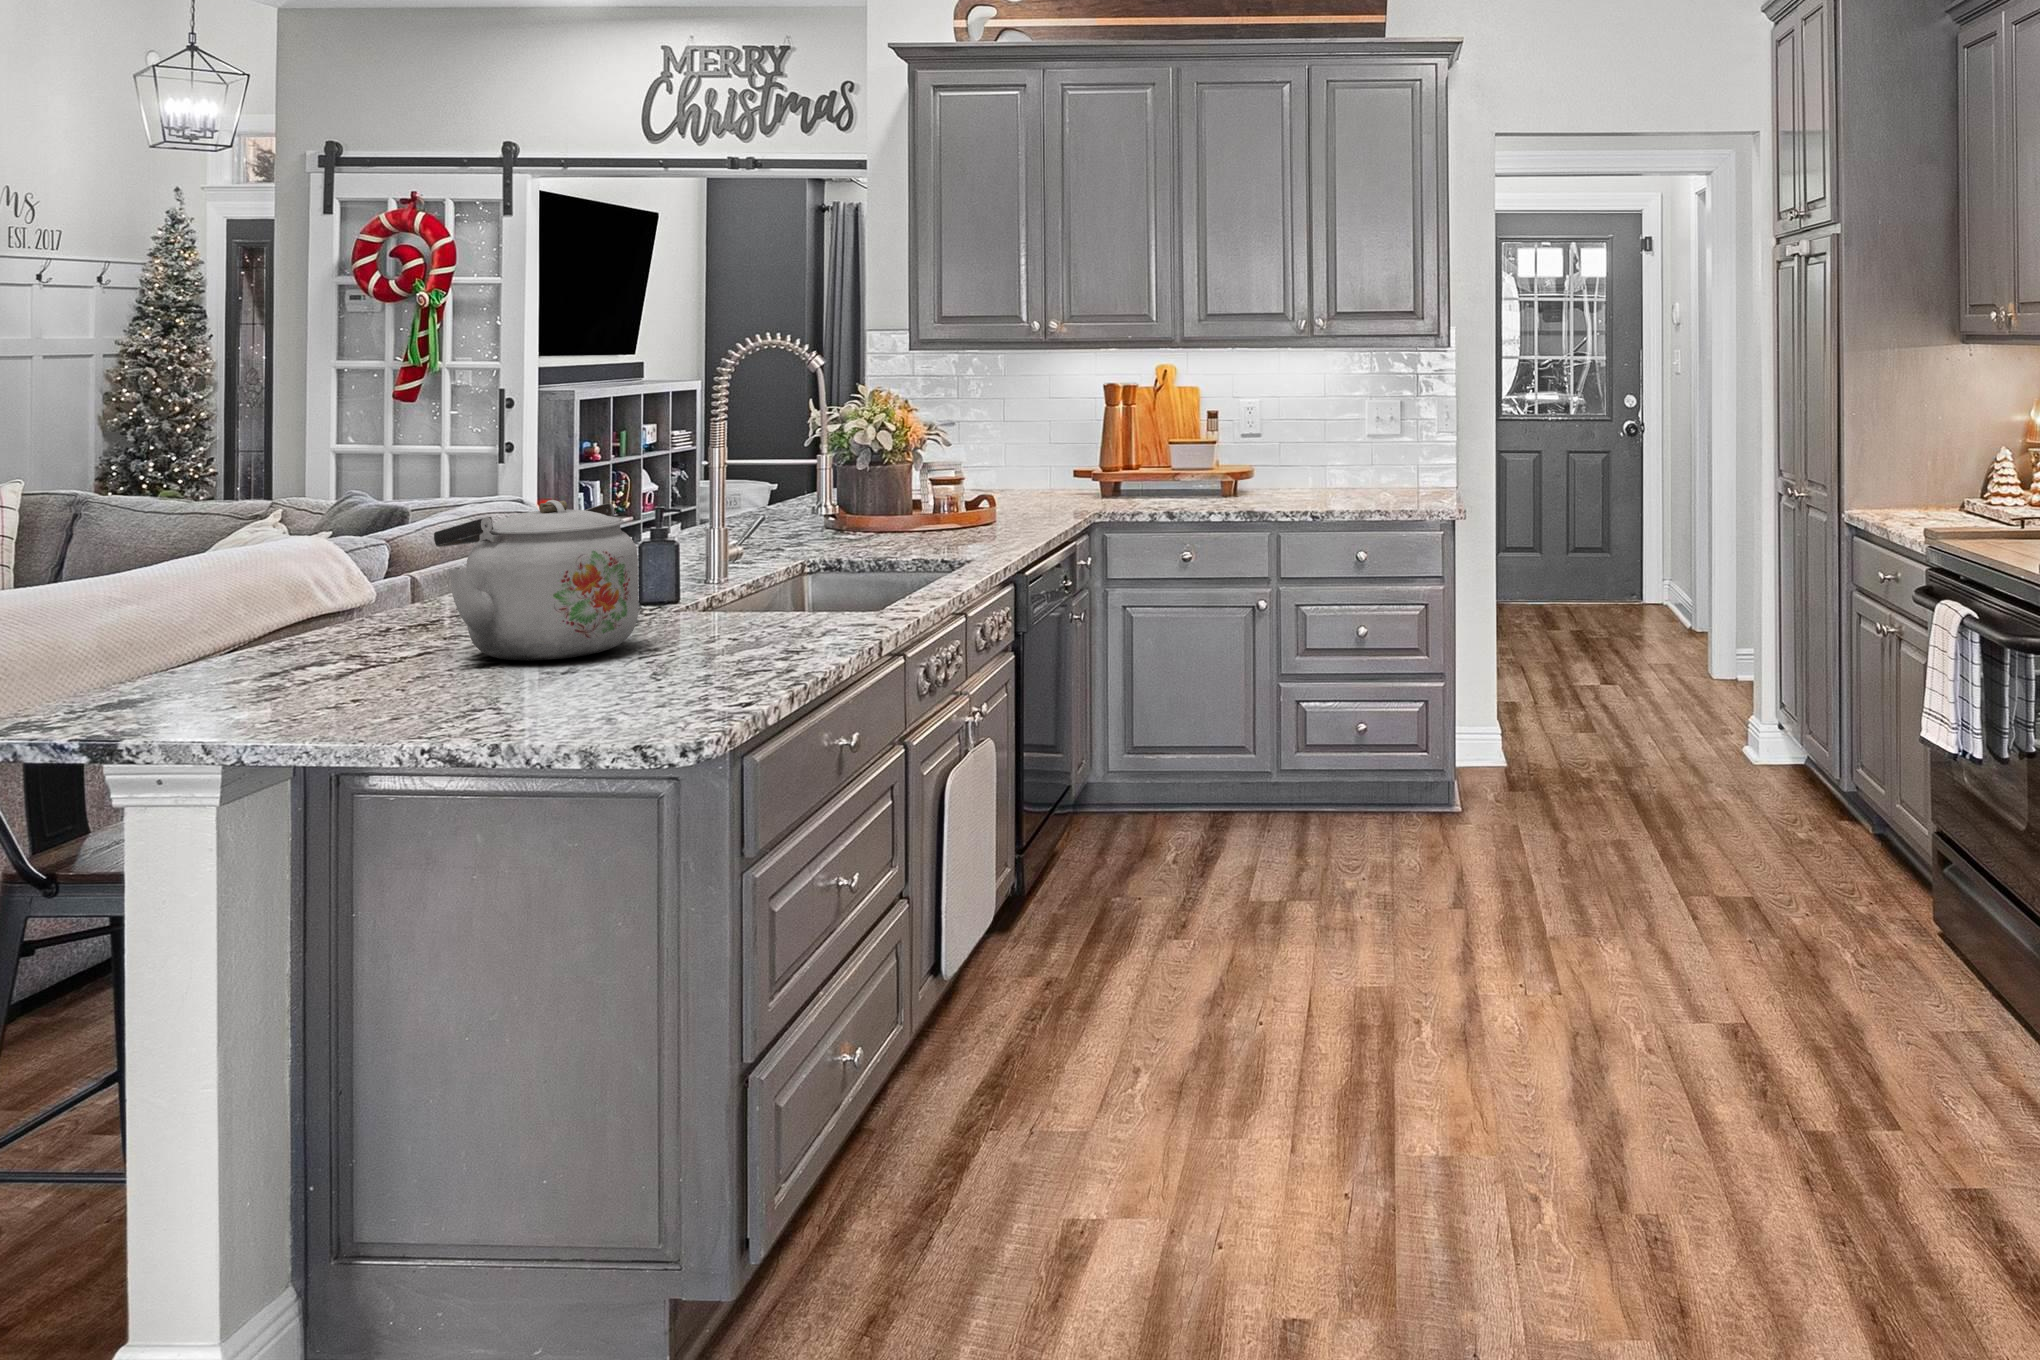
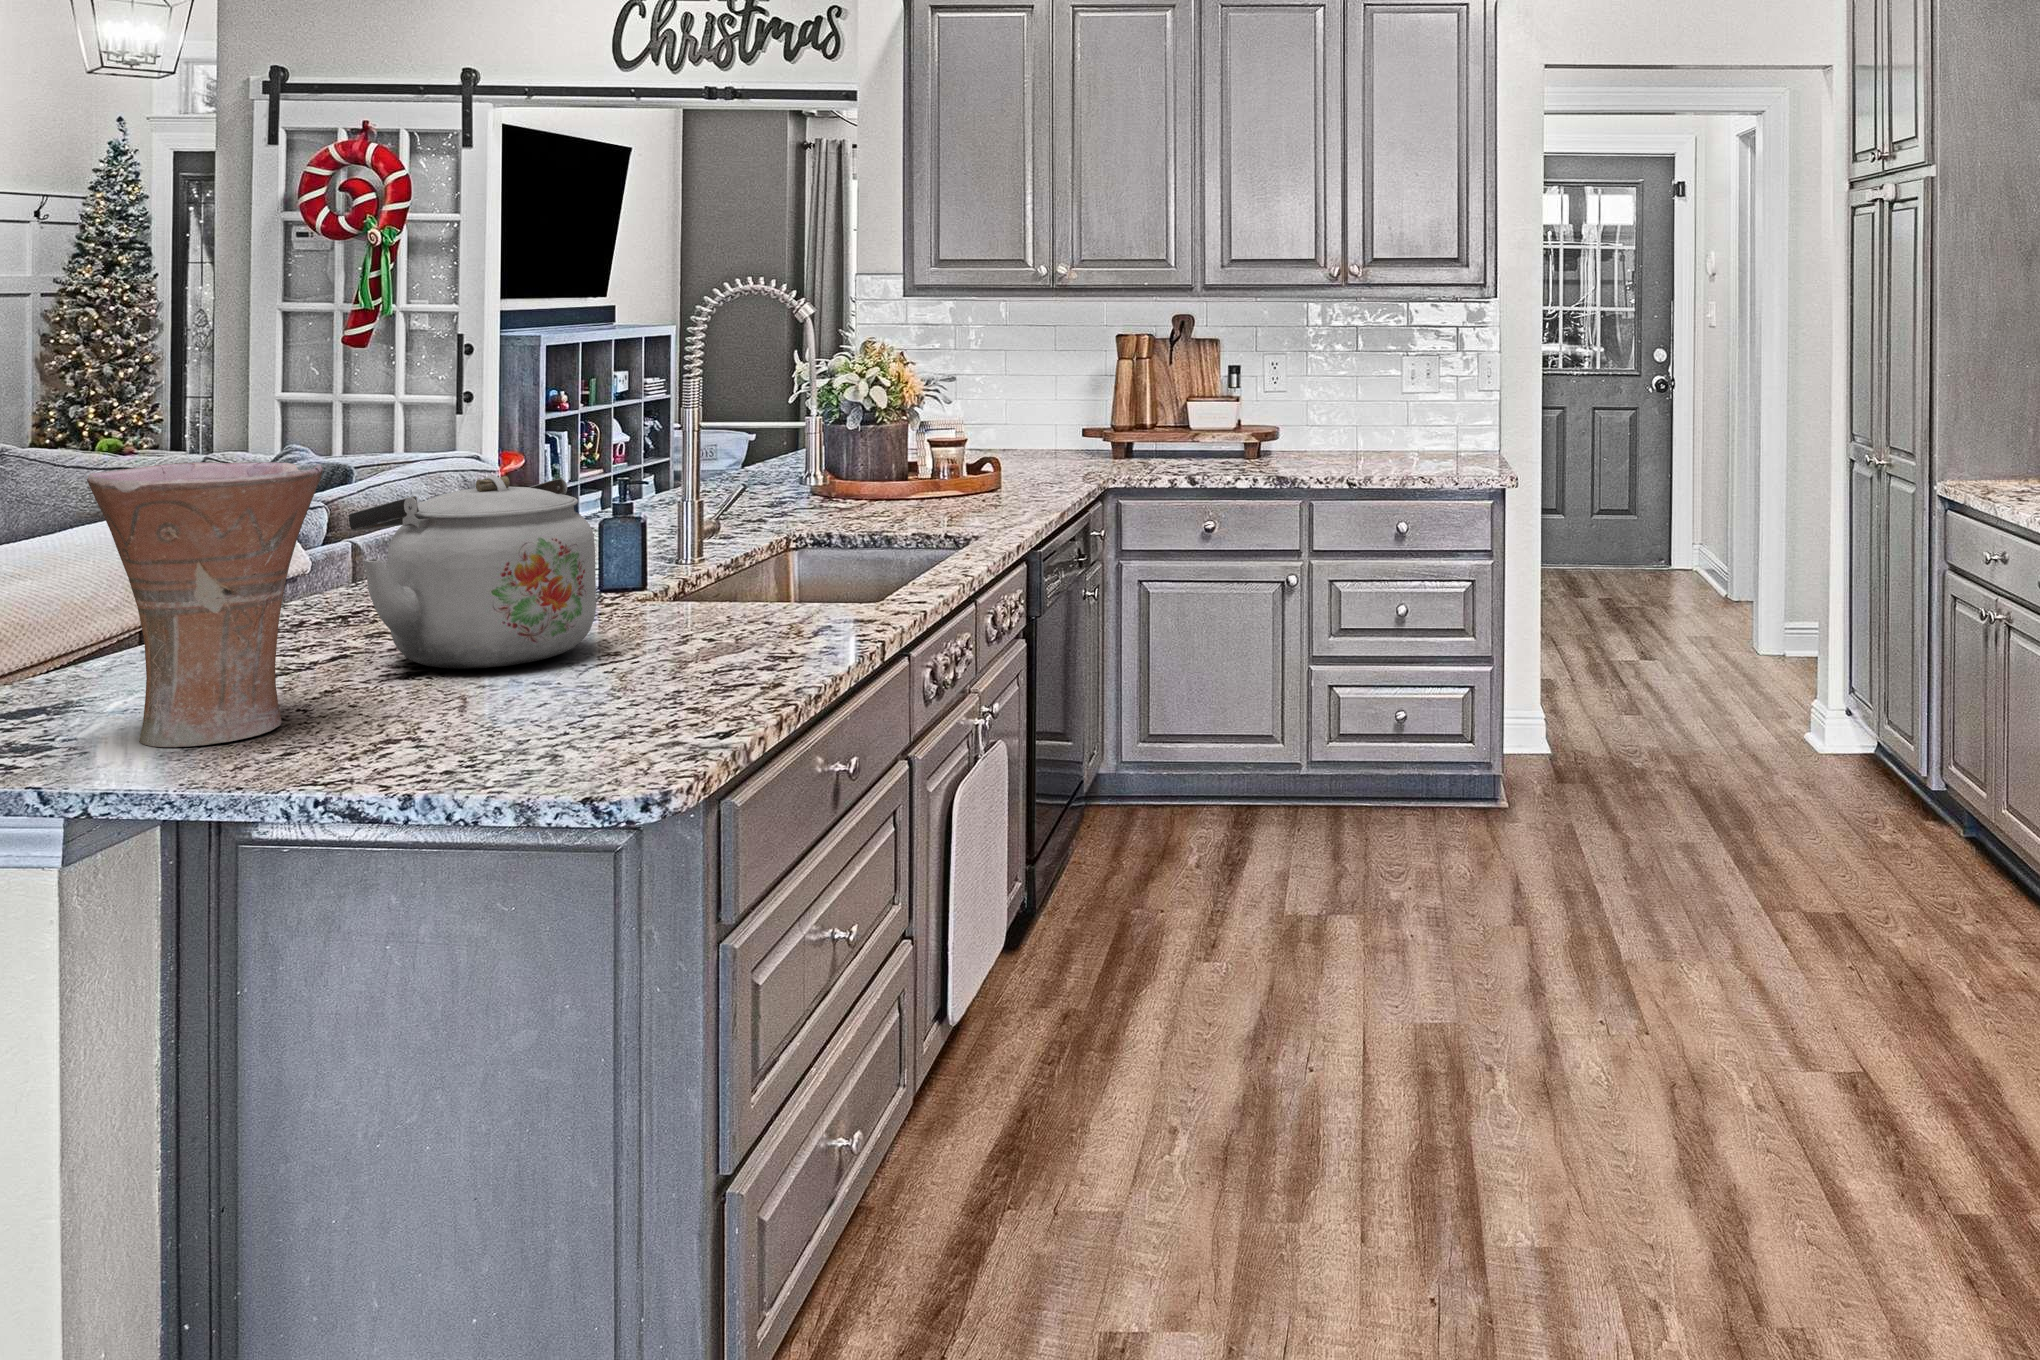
vase: none [237,486,421,714] -> present [87,462,323,747]

